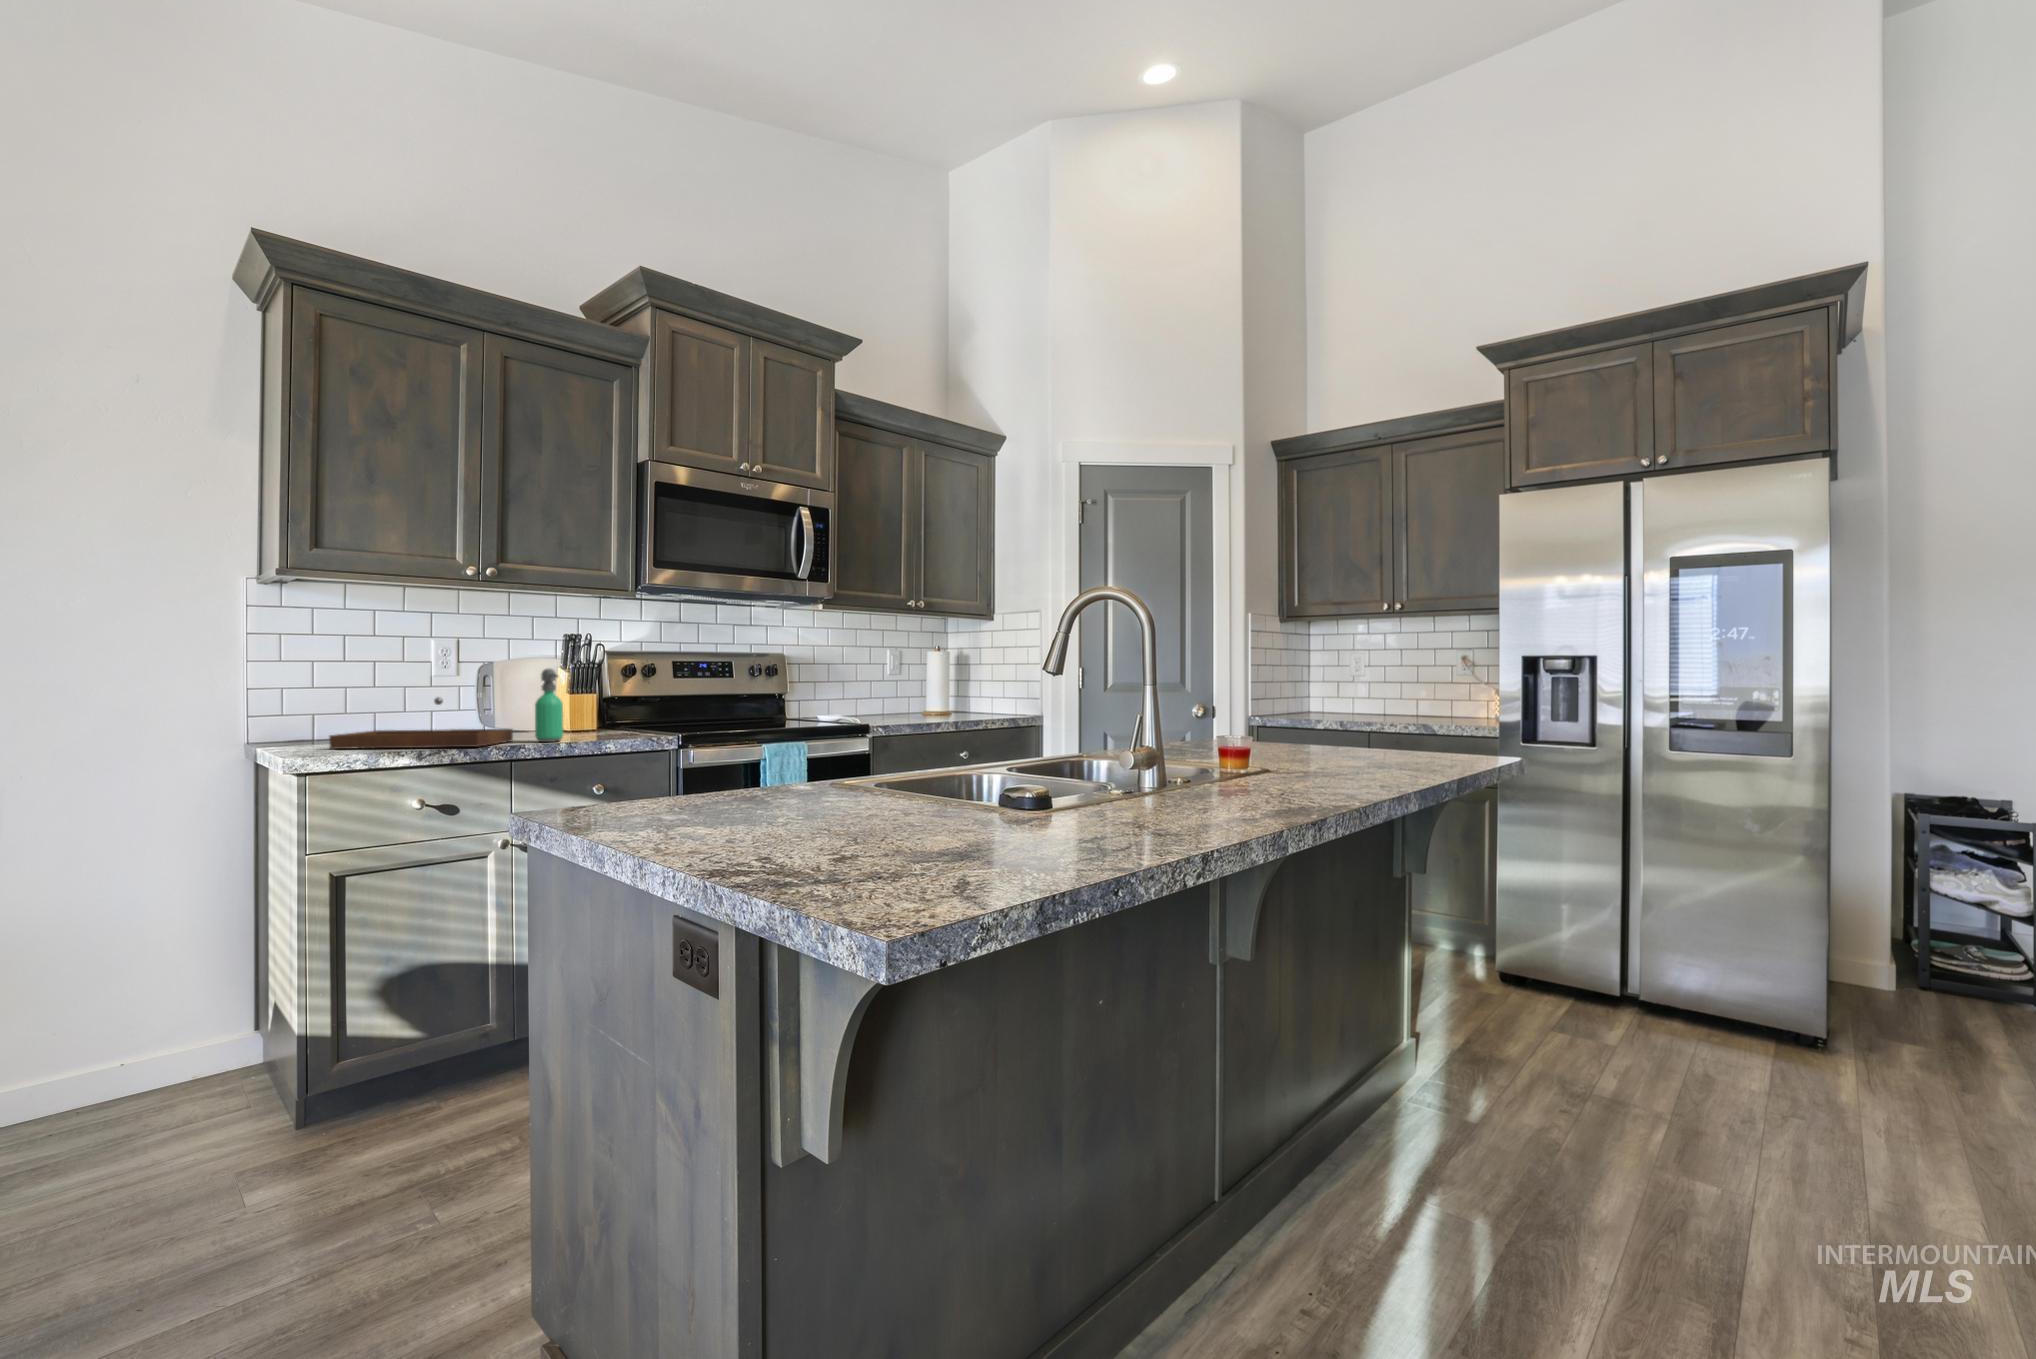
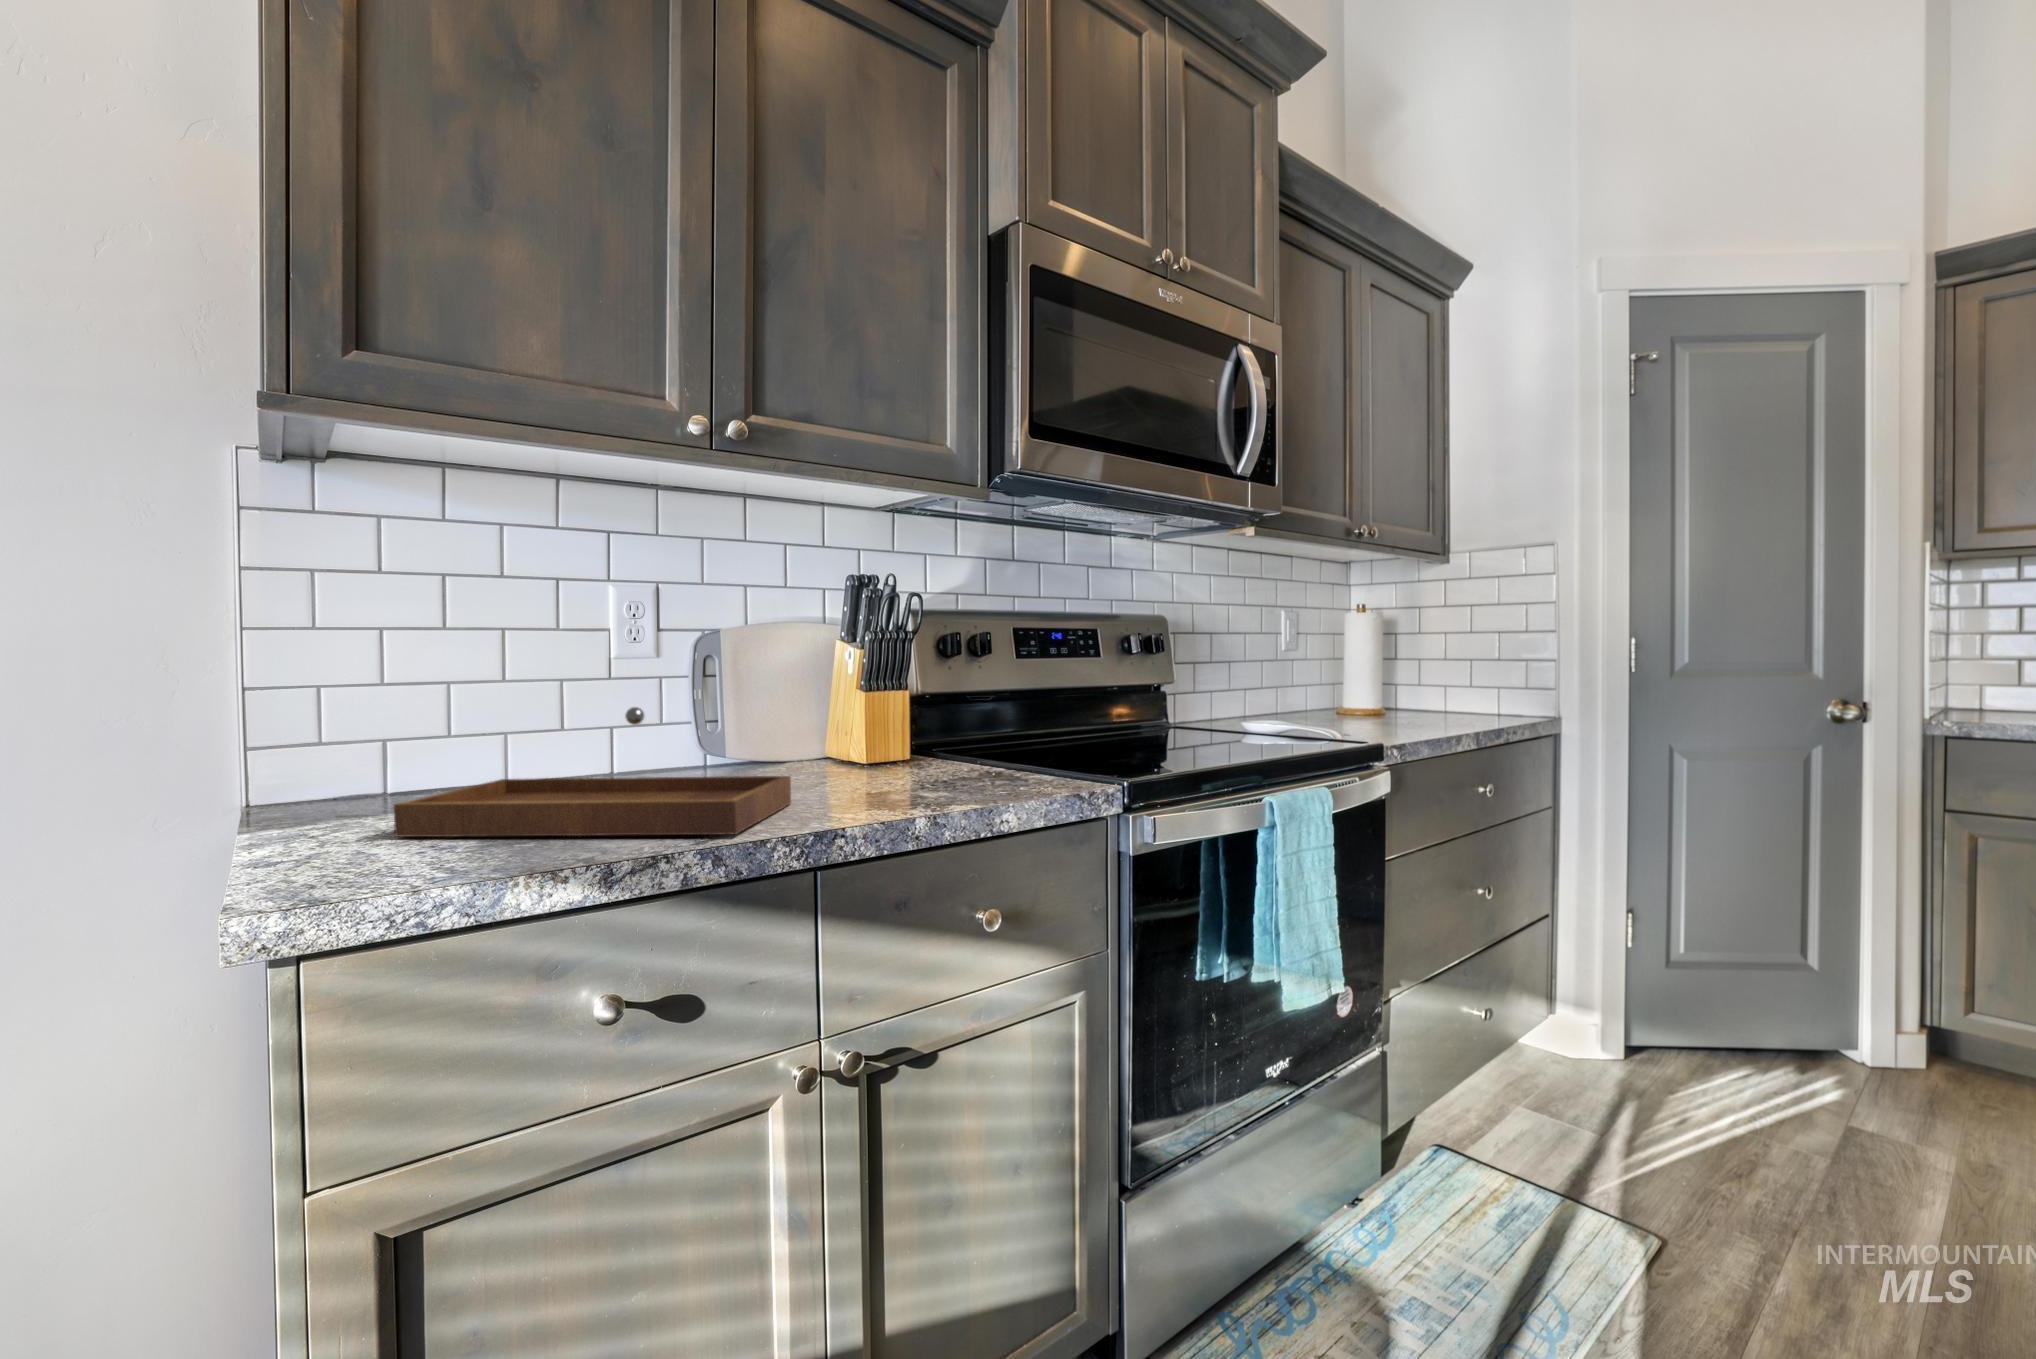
soap dispenser: present [535,669,563,742] -> none [843,639,903,809]

